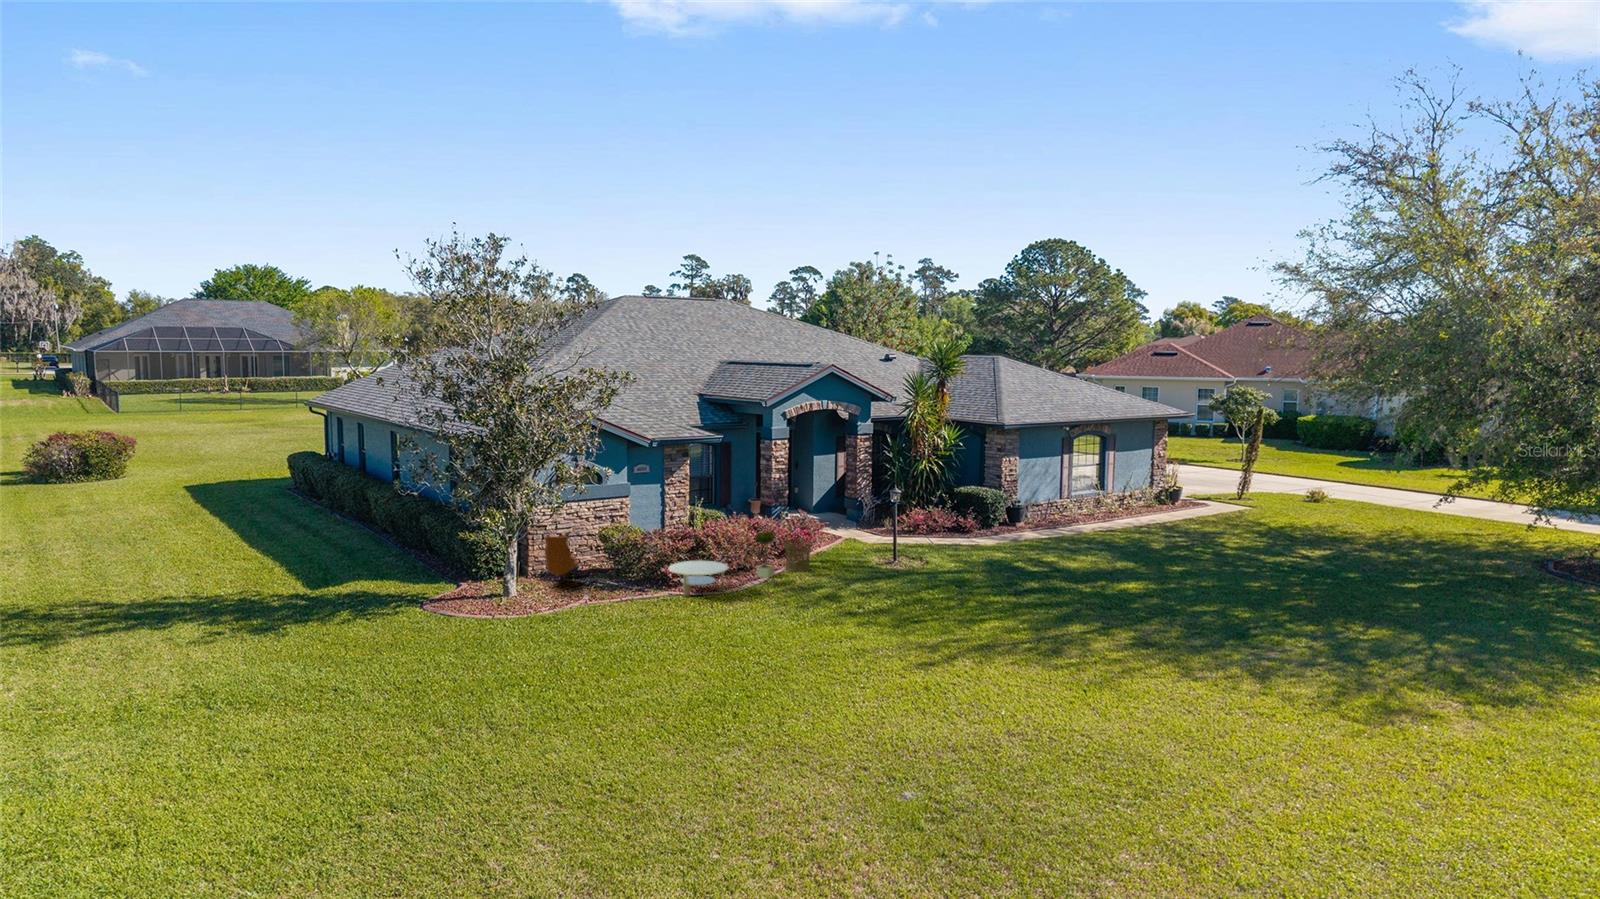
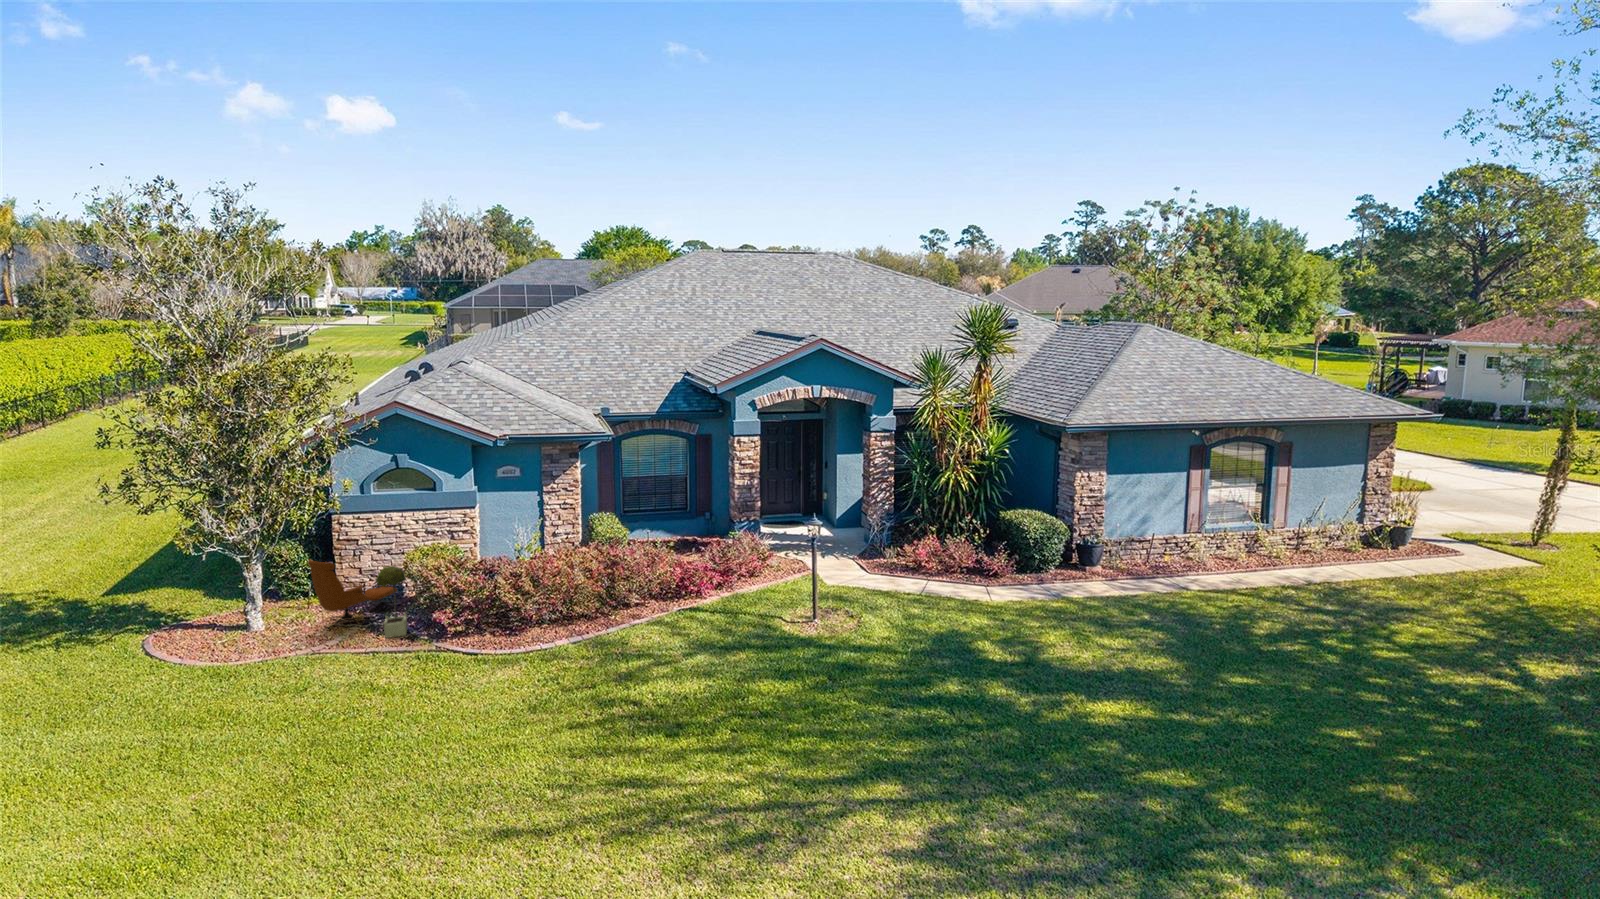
potted tree: present [755,532,774,578] -> present [376,566,407,638]
basket: present [783,539,814,571] -> none [654,584,700,635]
round table: present [668,560,728,598] -> none [426,611,521,673]

